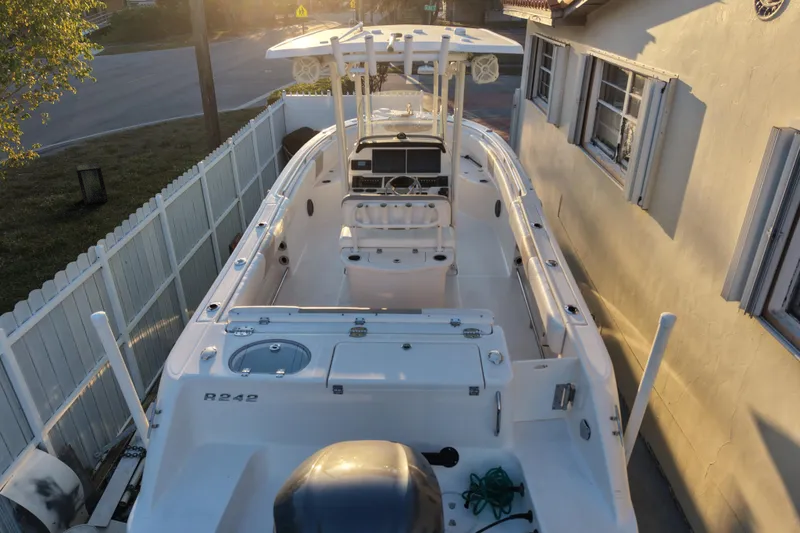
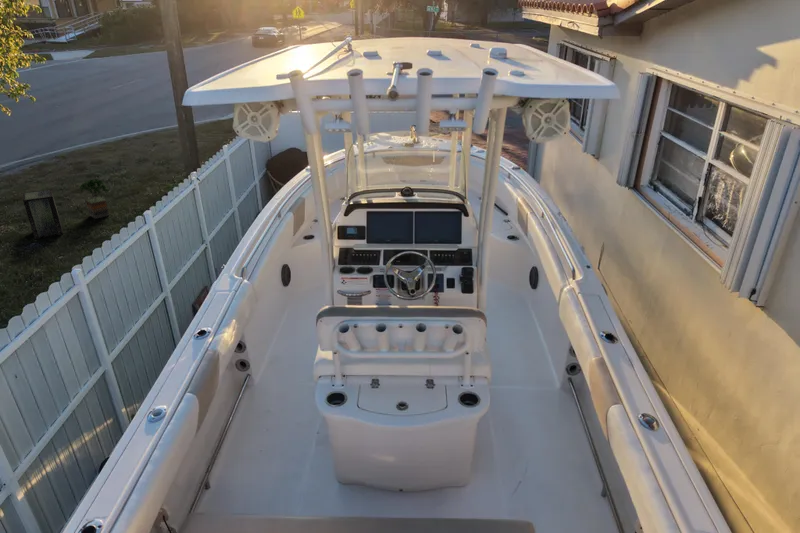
potted tree: none [119,155,147,190] -> present [79,179,110,219]

